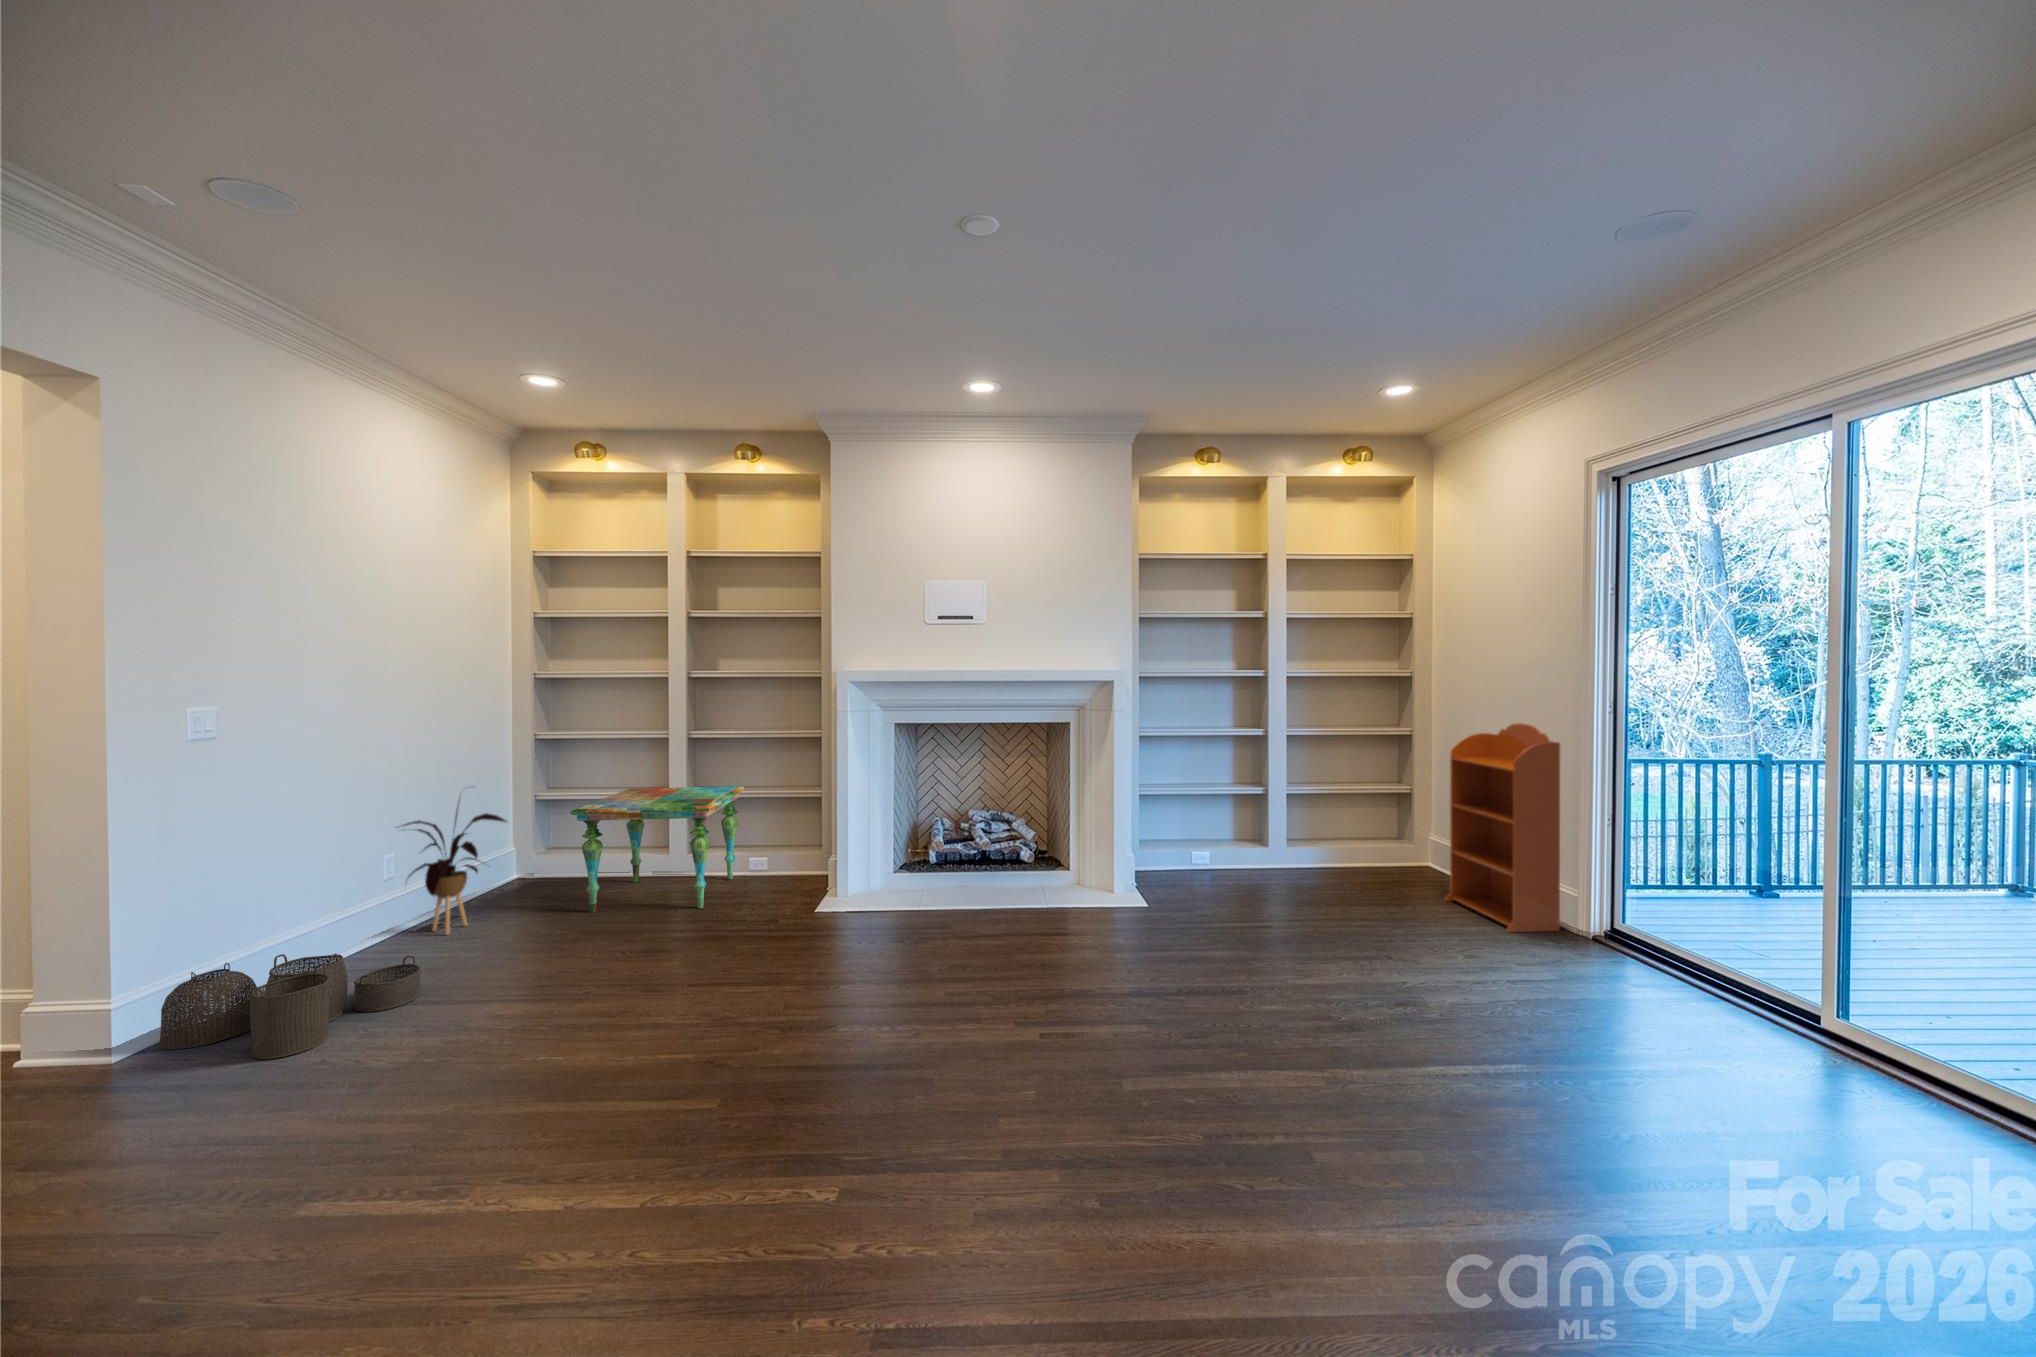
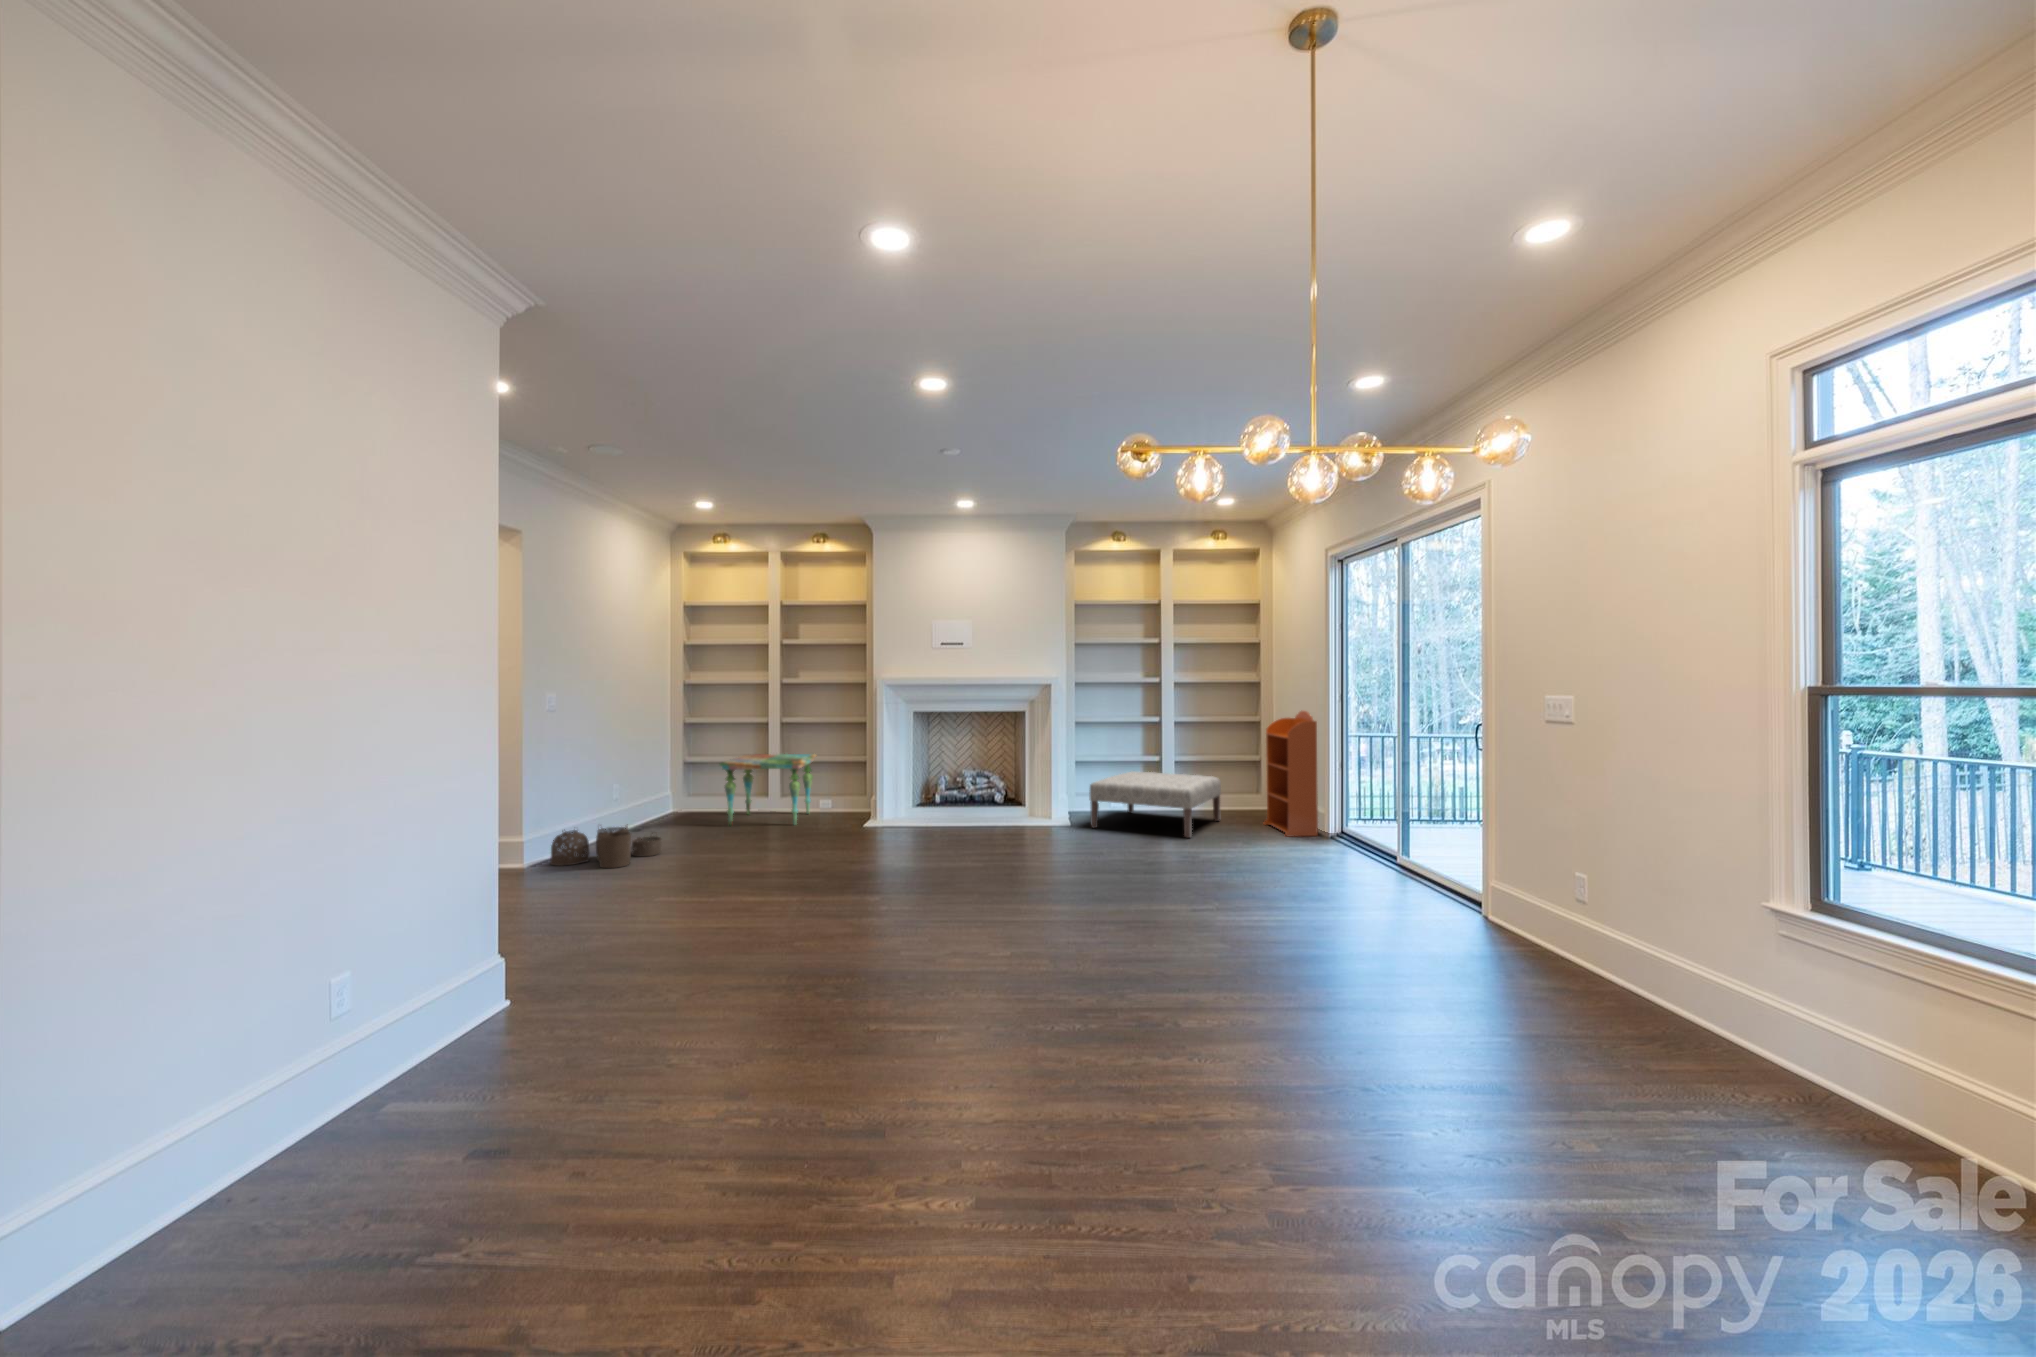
house plant: present [397,800,506,935] -> none [624,747,686,834]
ottoman: none [1178,811,1372,939] -> present [1090,771,1221,838]

